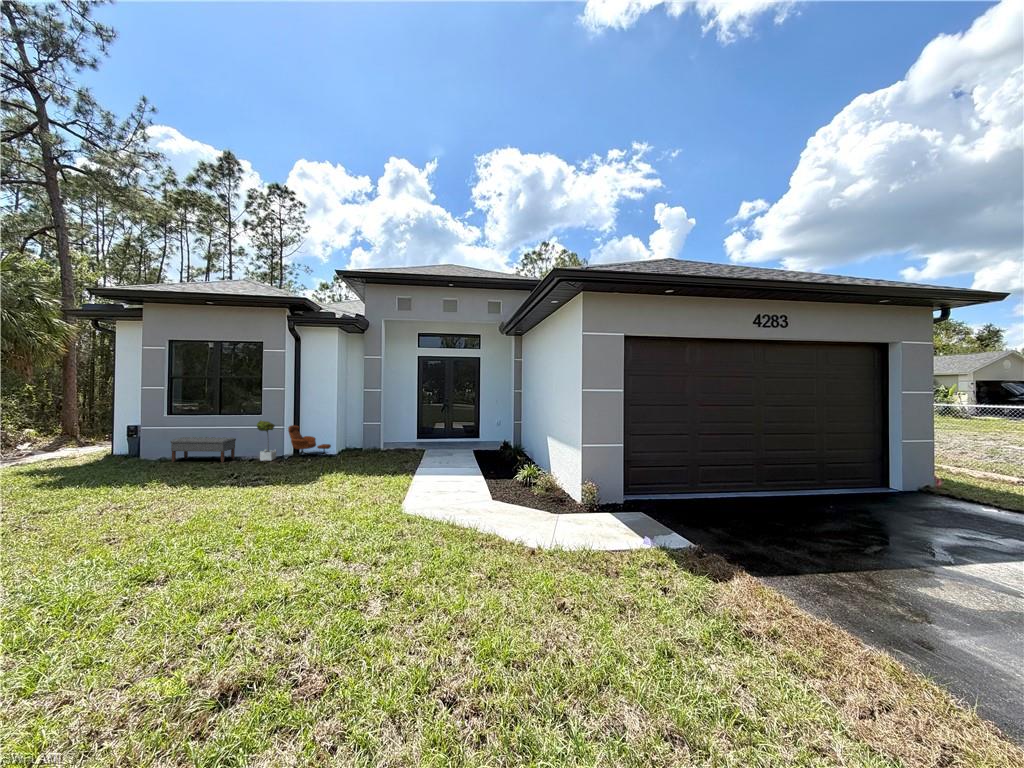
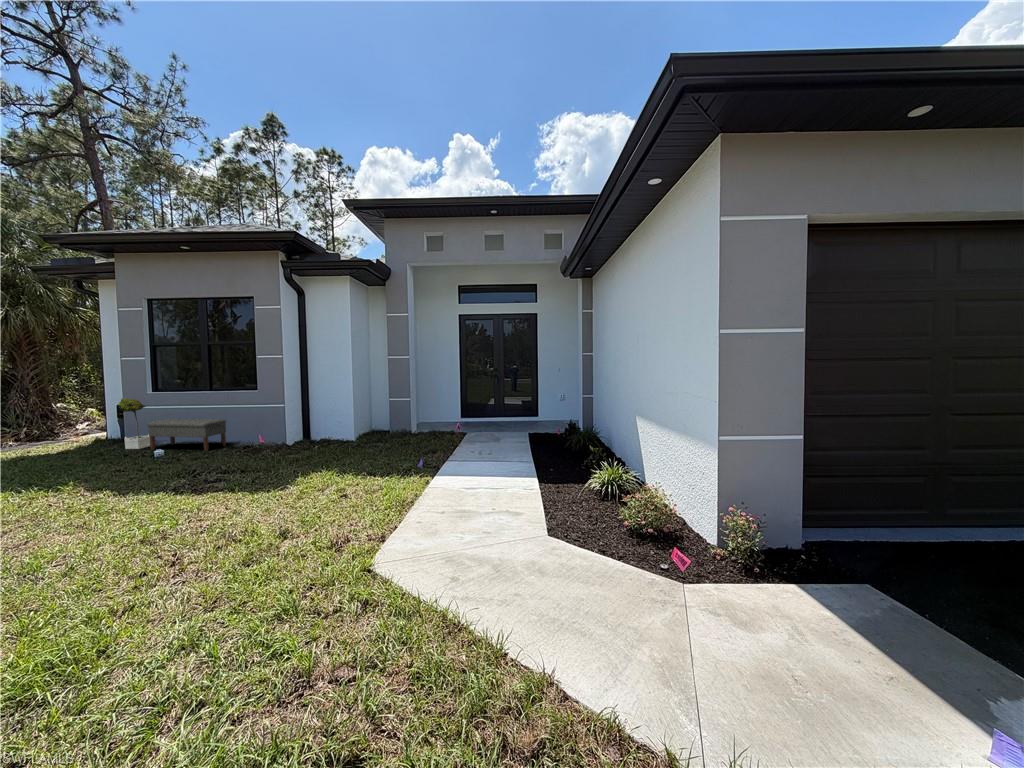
potted tree: present [257,421,276,461] -> present [118,398,150,449]
lounge chair: present [288,425,331,456] -> none [289,403,344,445]

